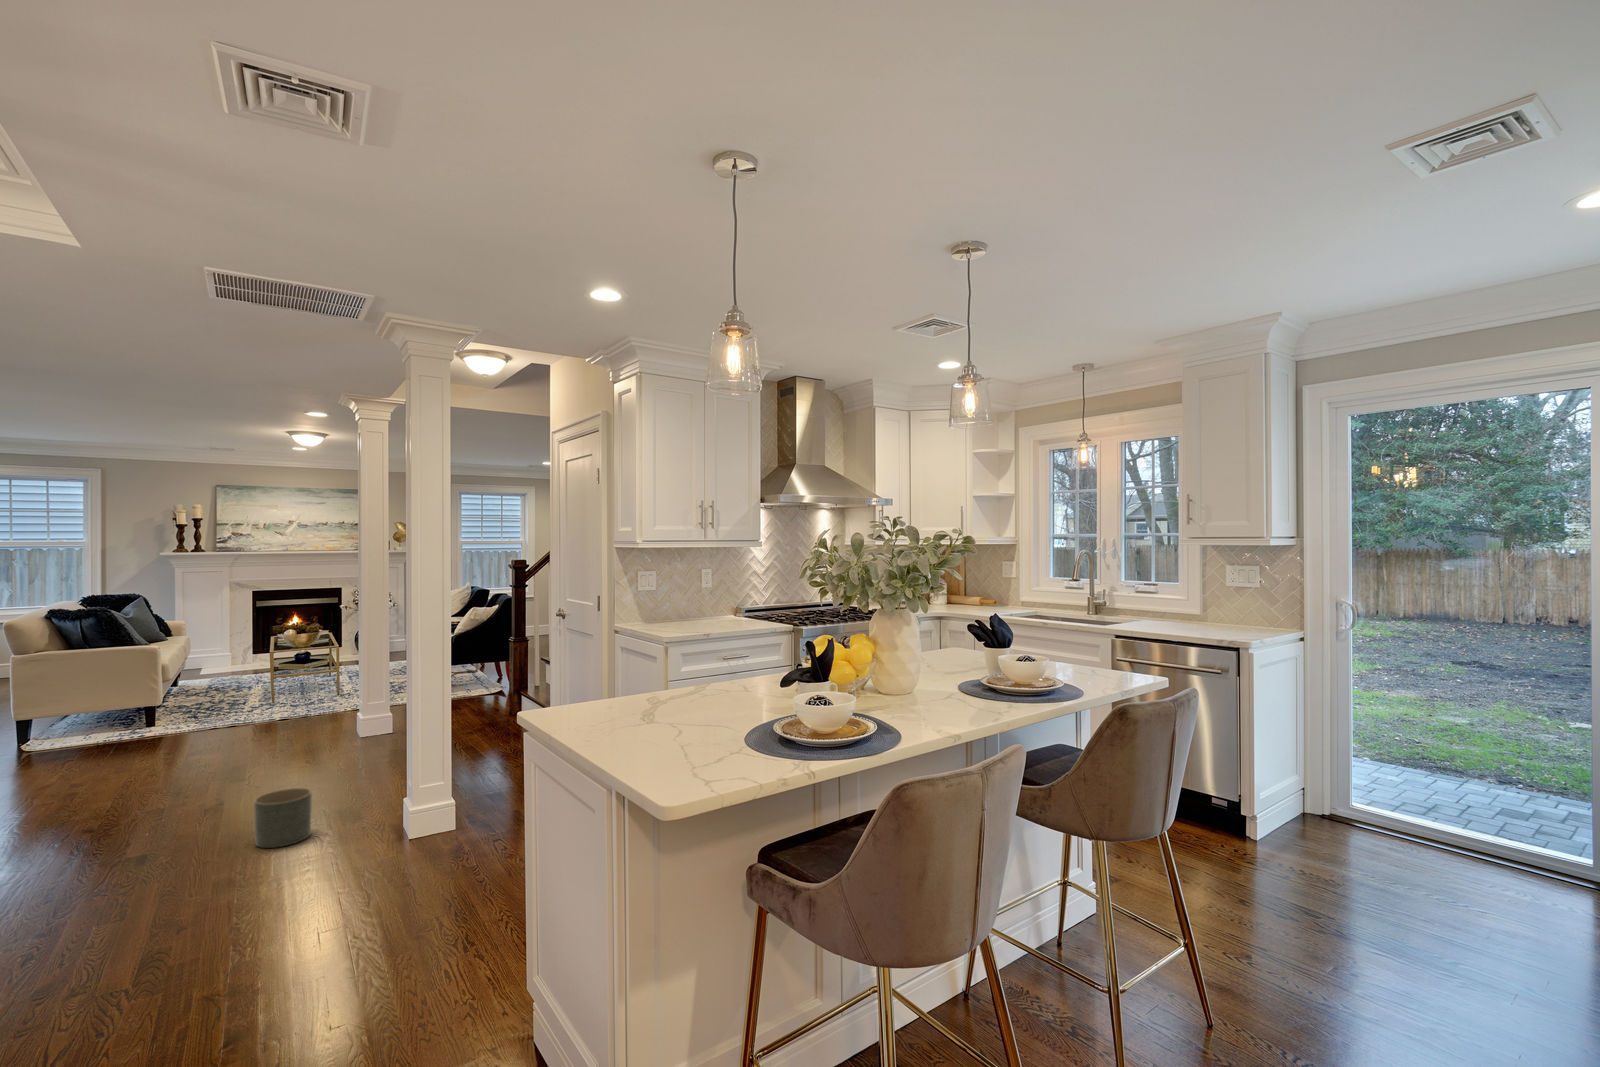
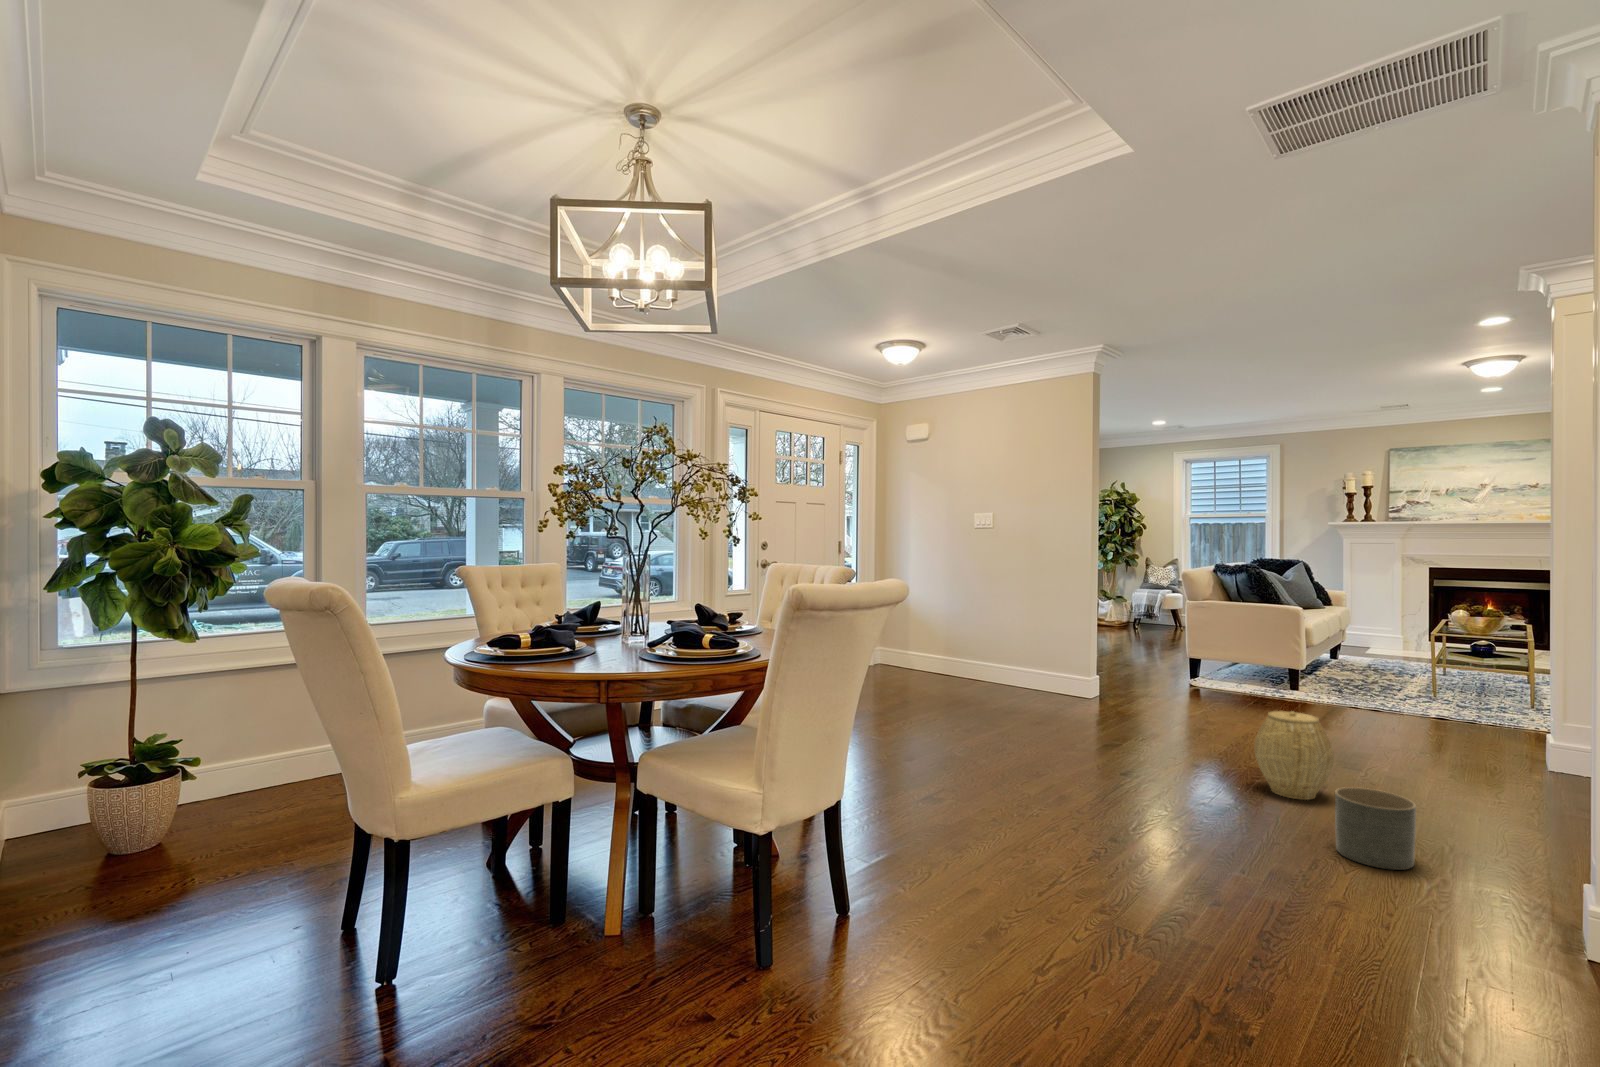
woven basket: none [164,748,236,825] -> present [1254,711,1334,800]

